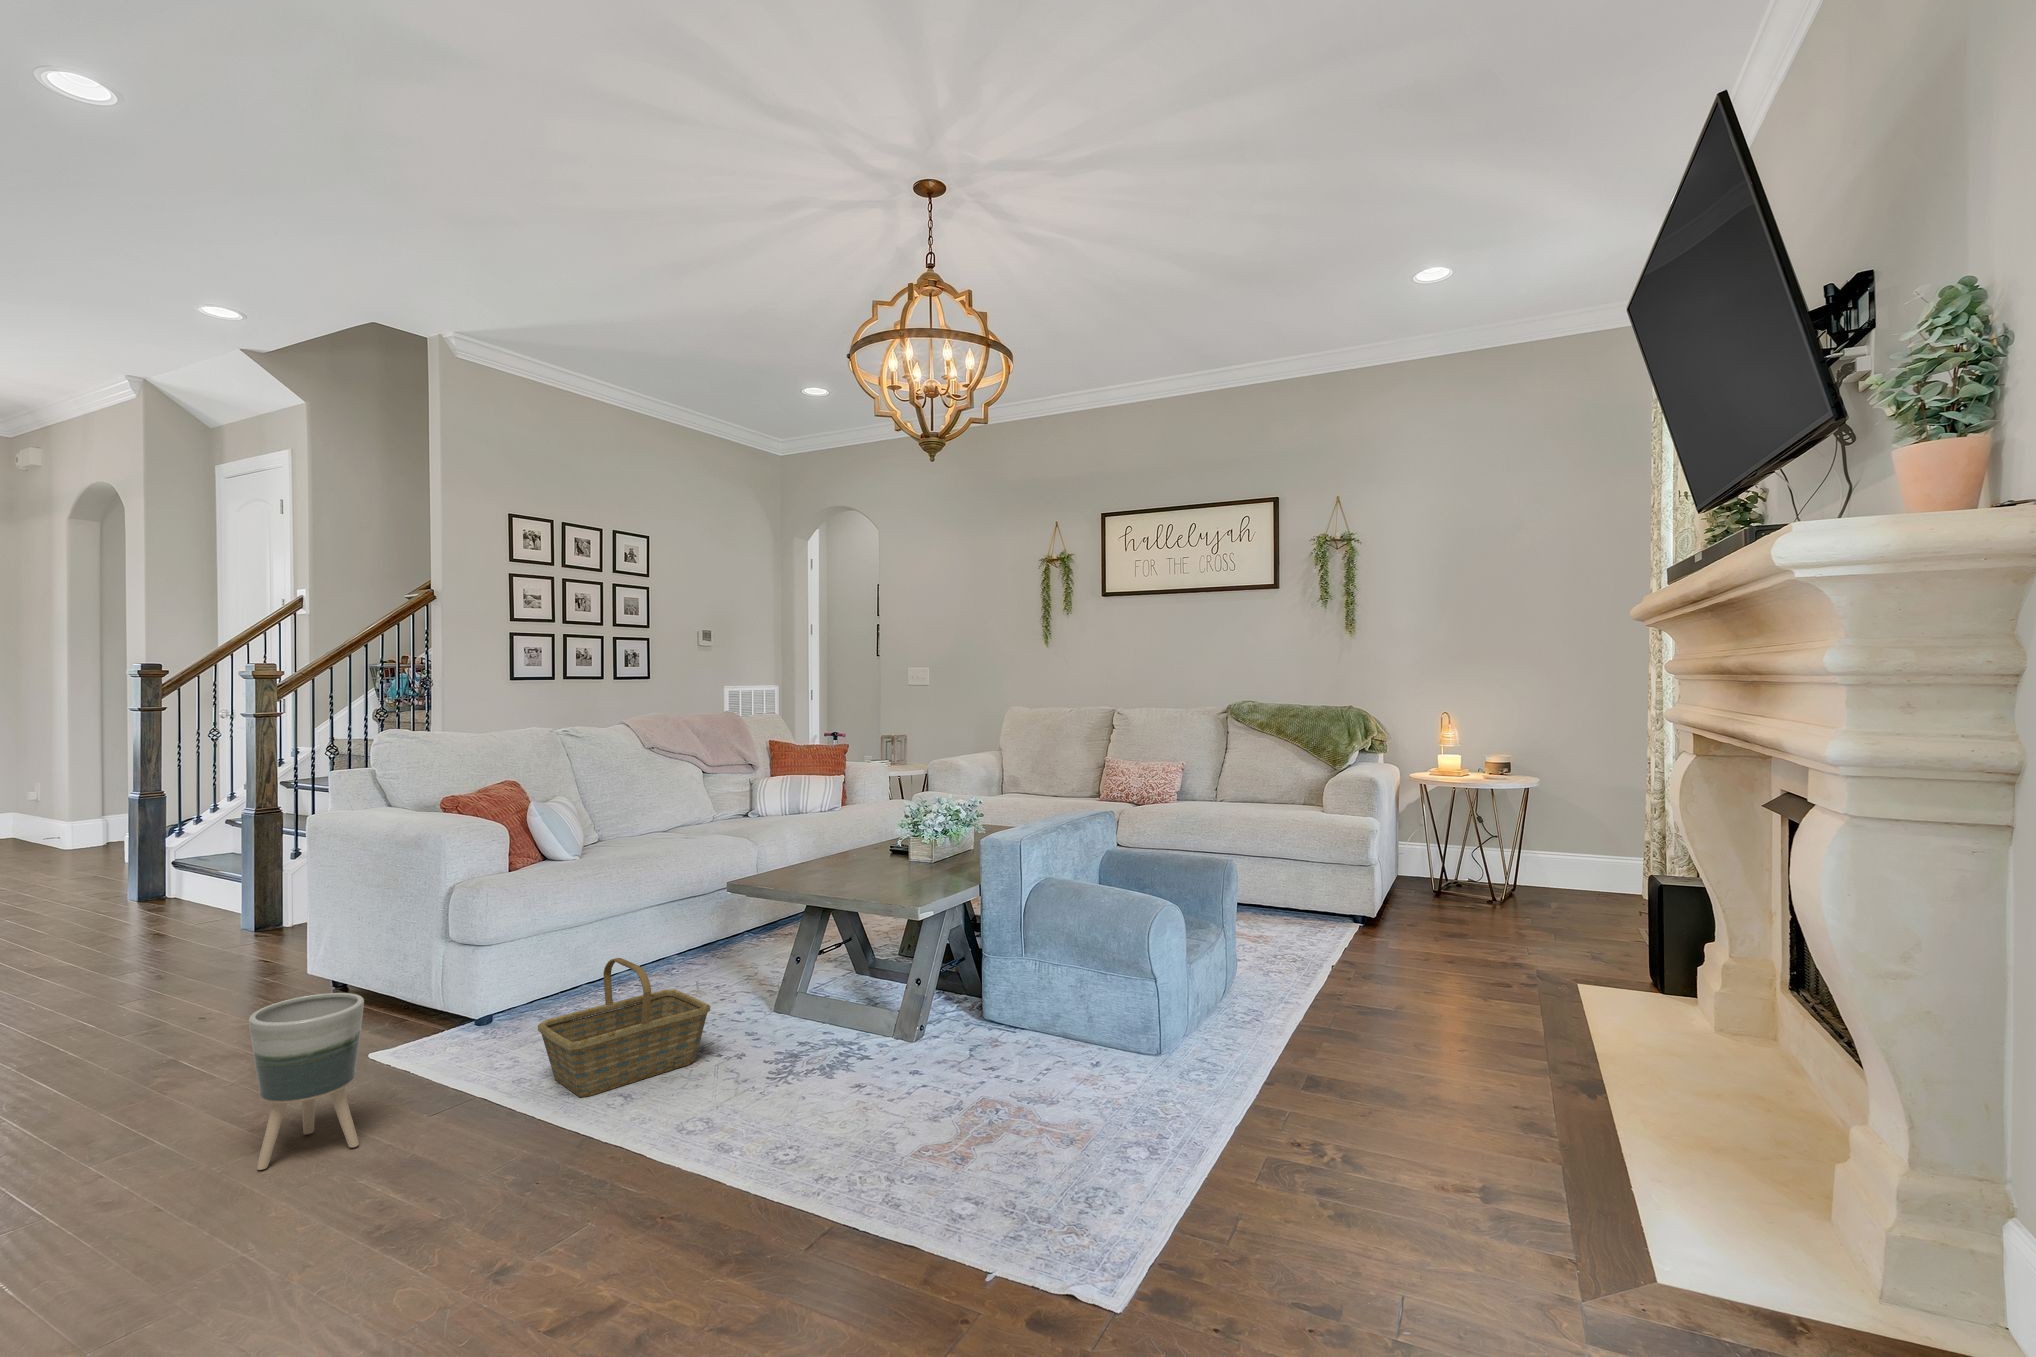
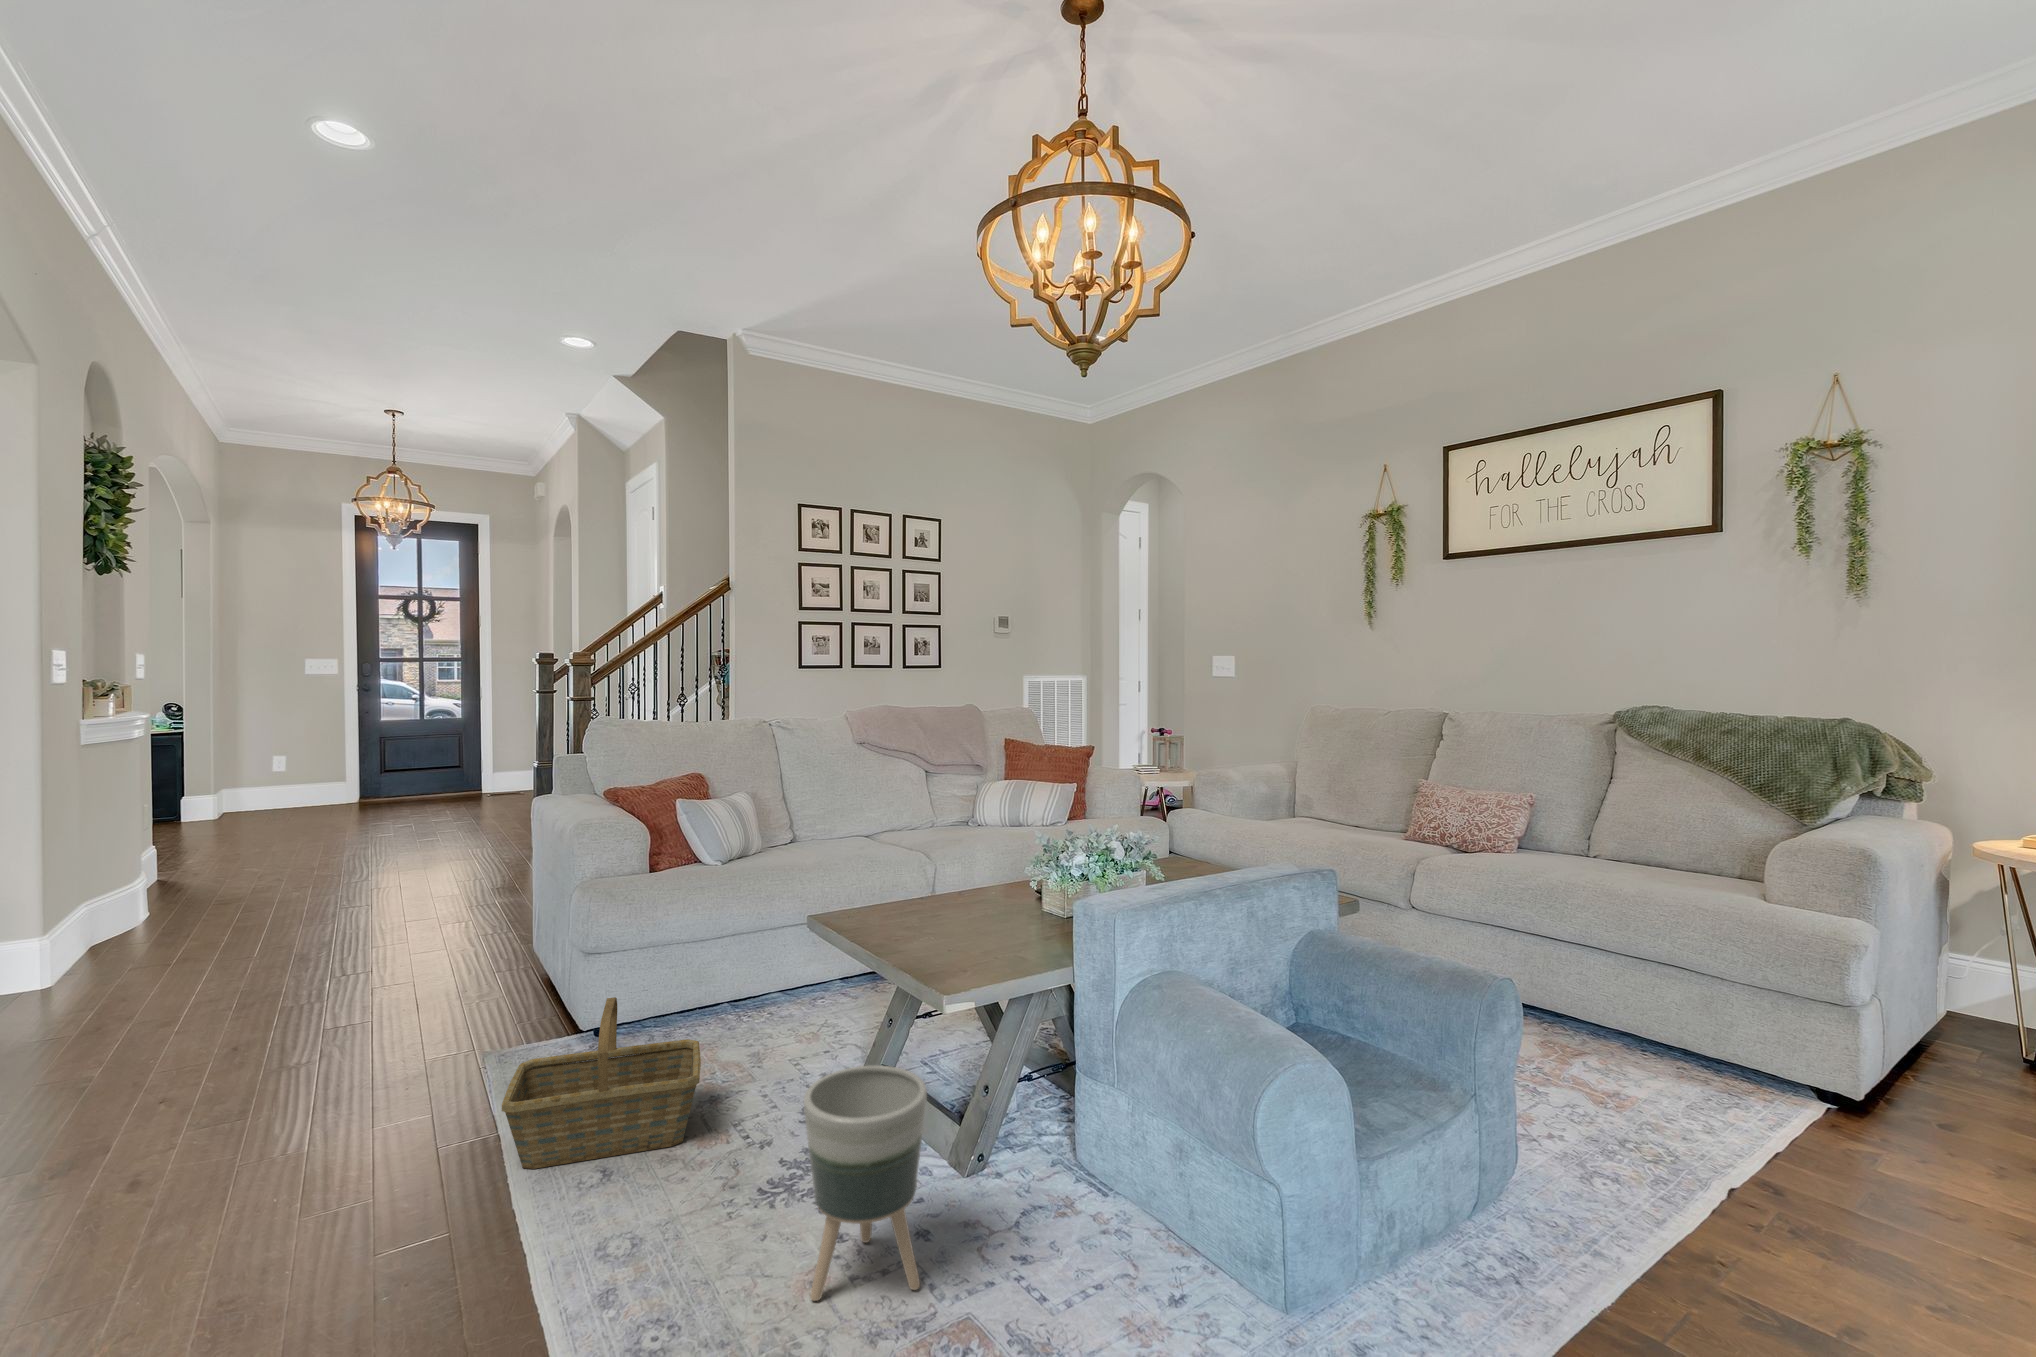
planter: present [249,993,364,1170] -> present [804,1065,927,1301]

